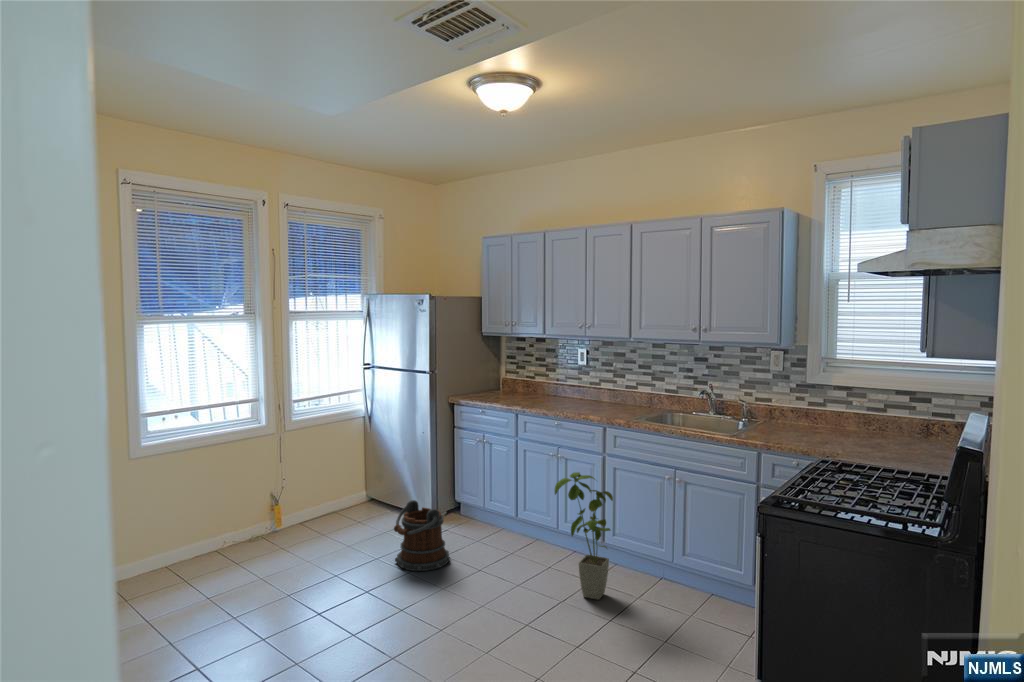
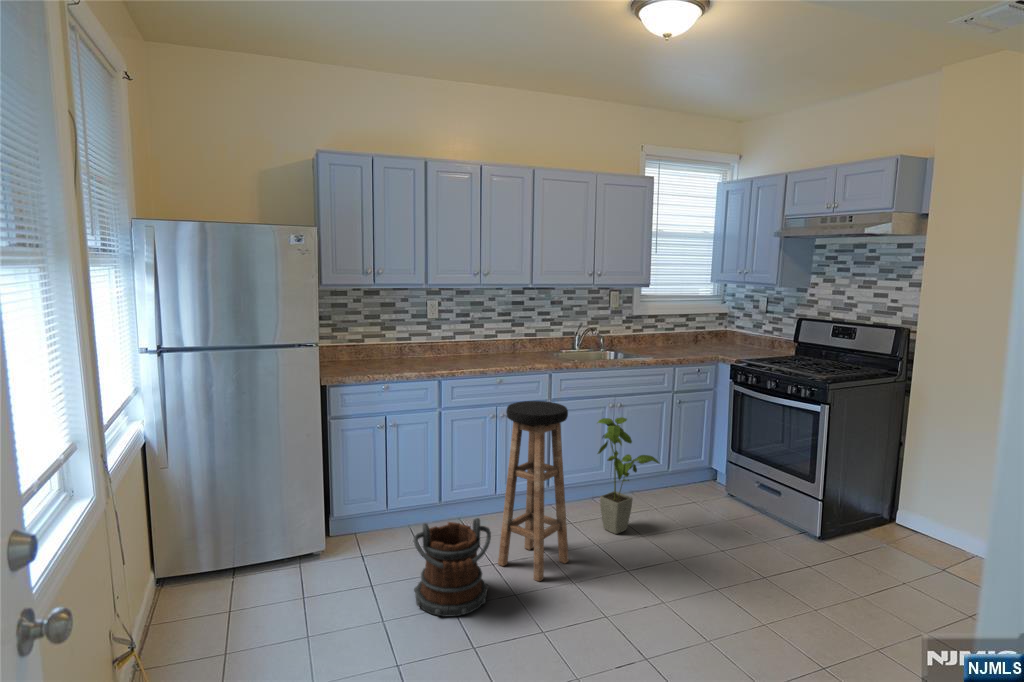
bar stool: none [466,435,520,586] -> present [498,401,569,581]

